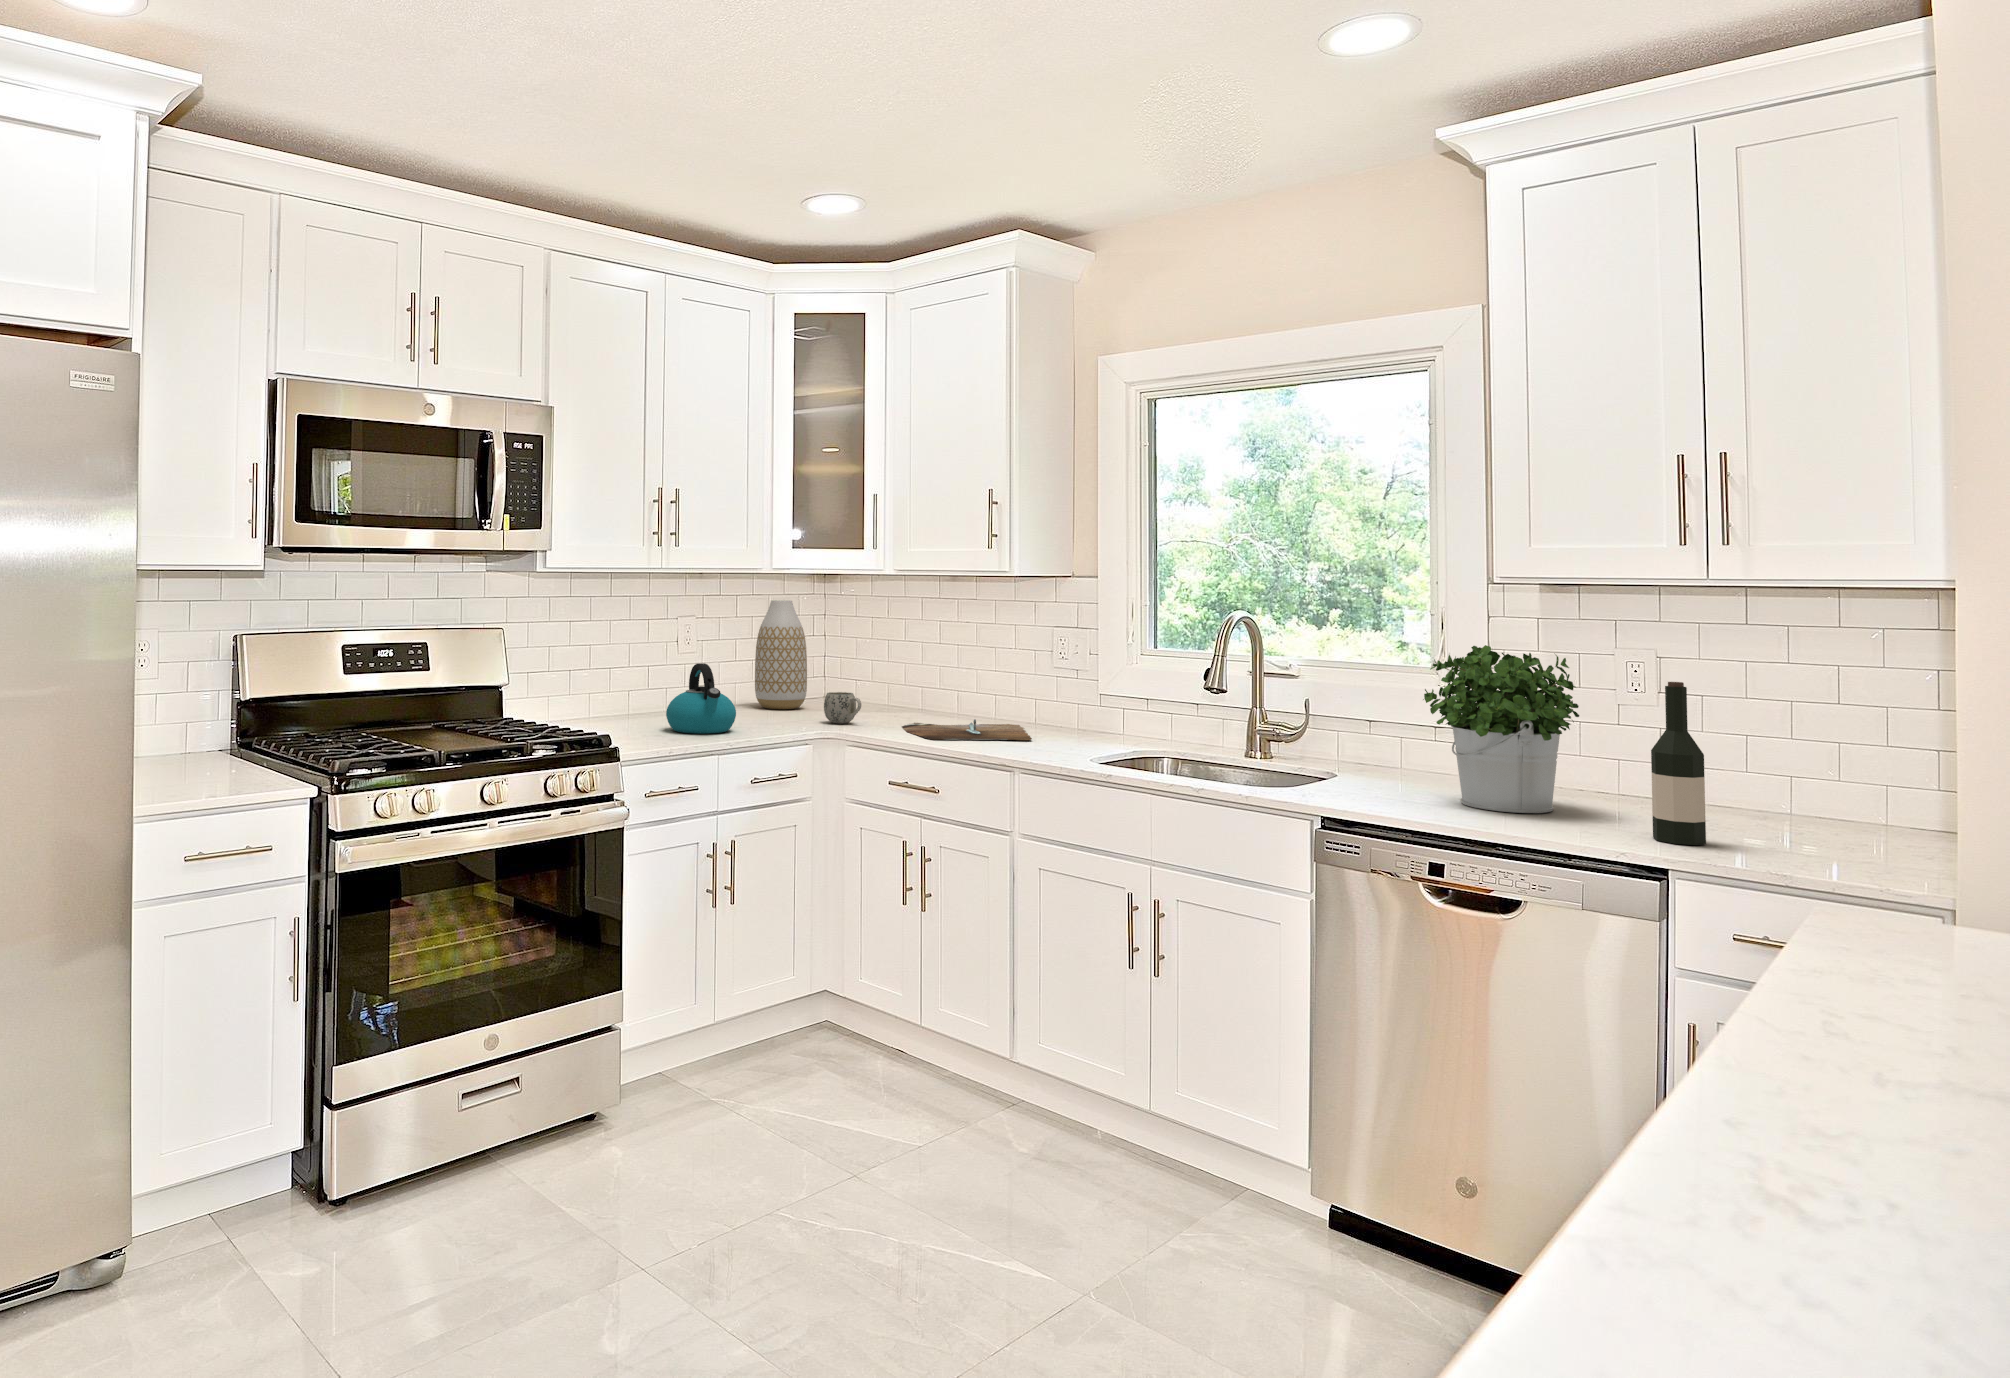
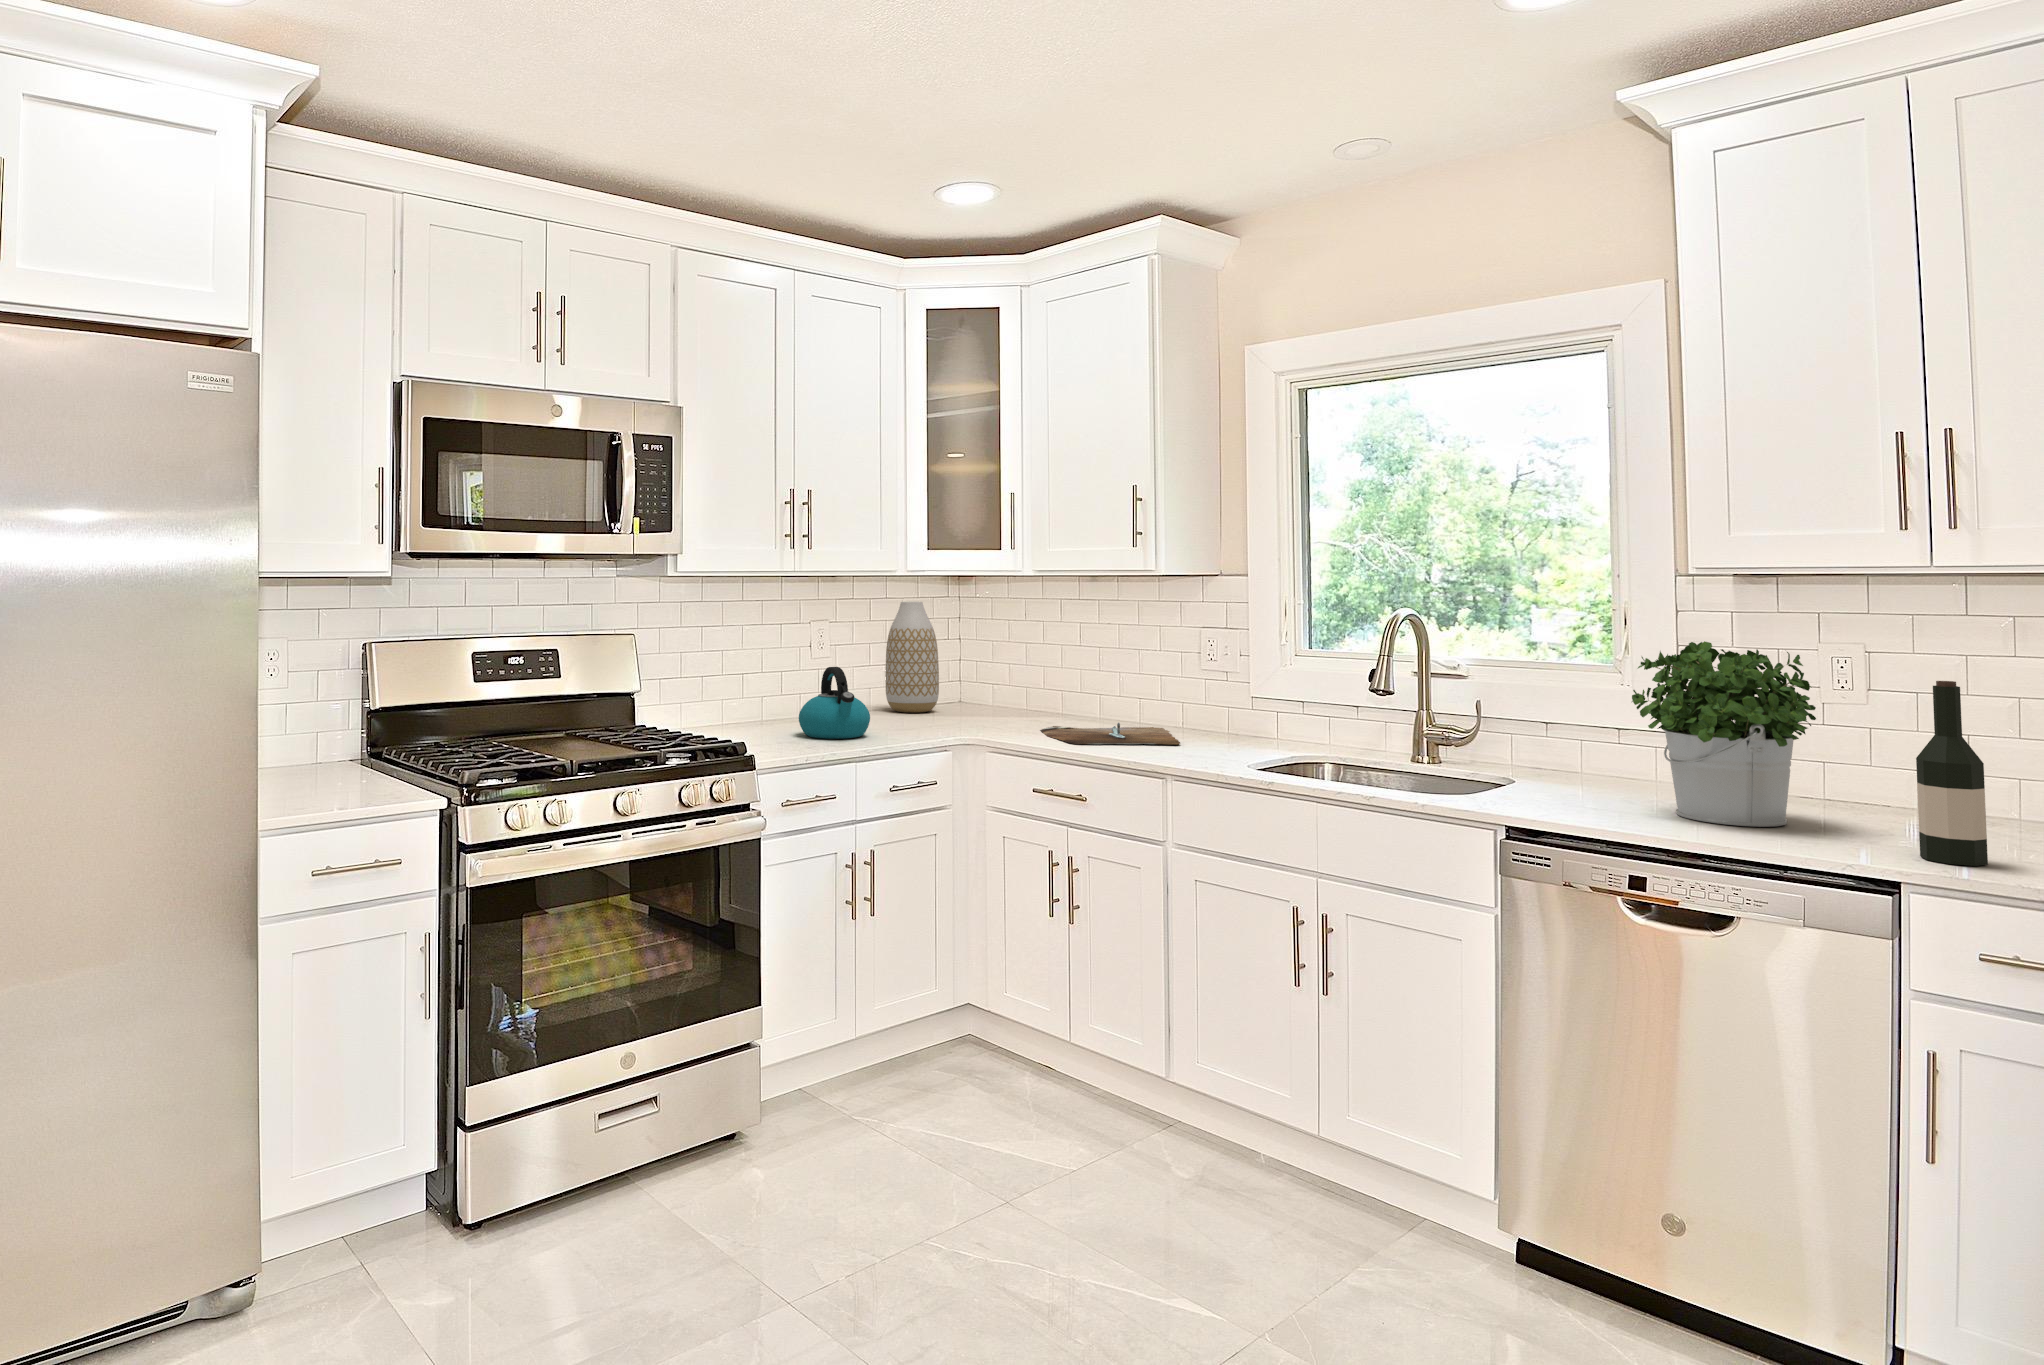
mug: present [824,692,861,724] -> none [959,695,998,727]

